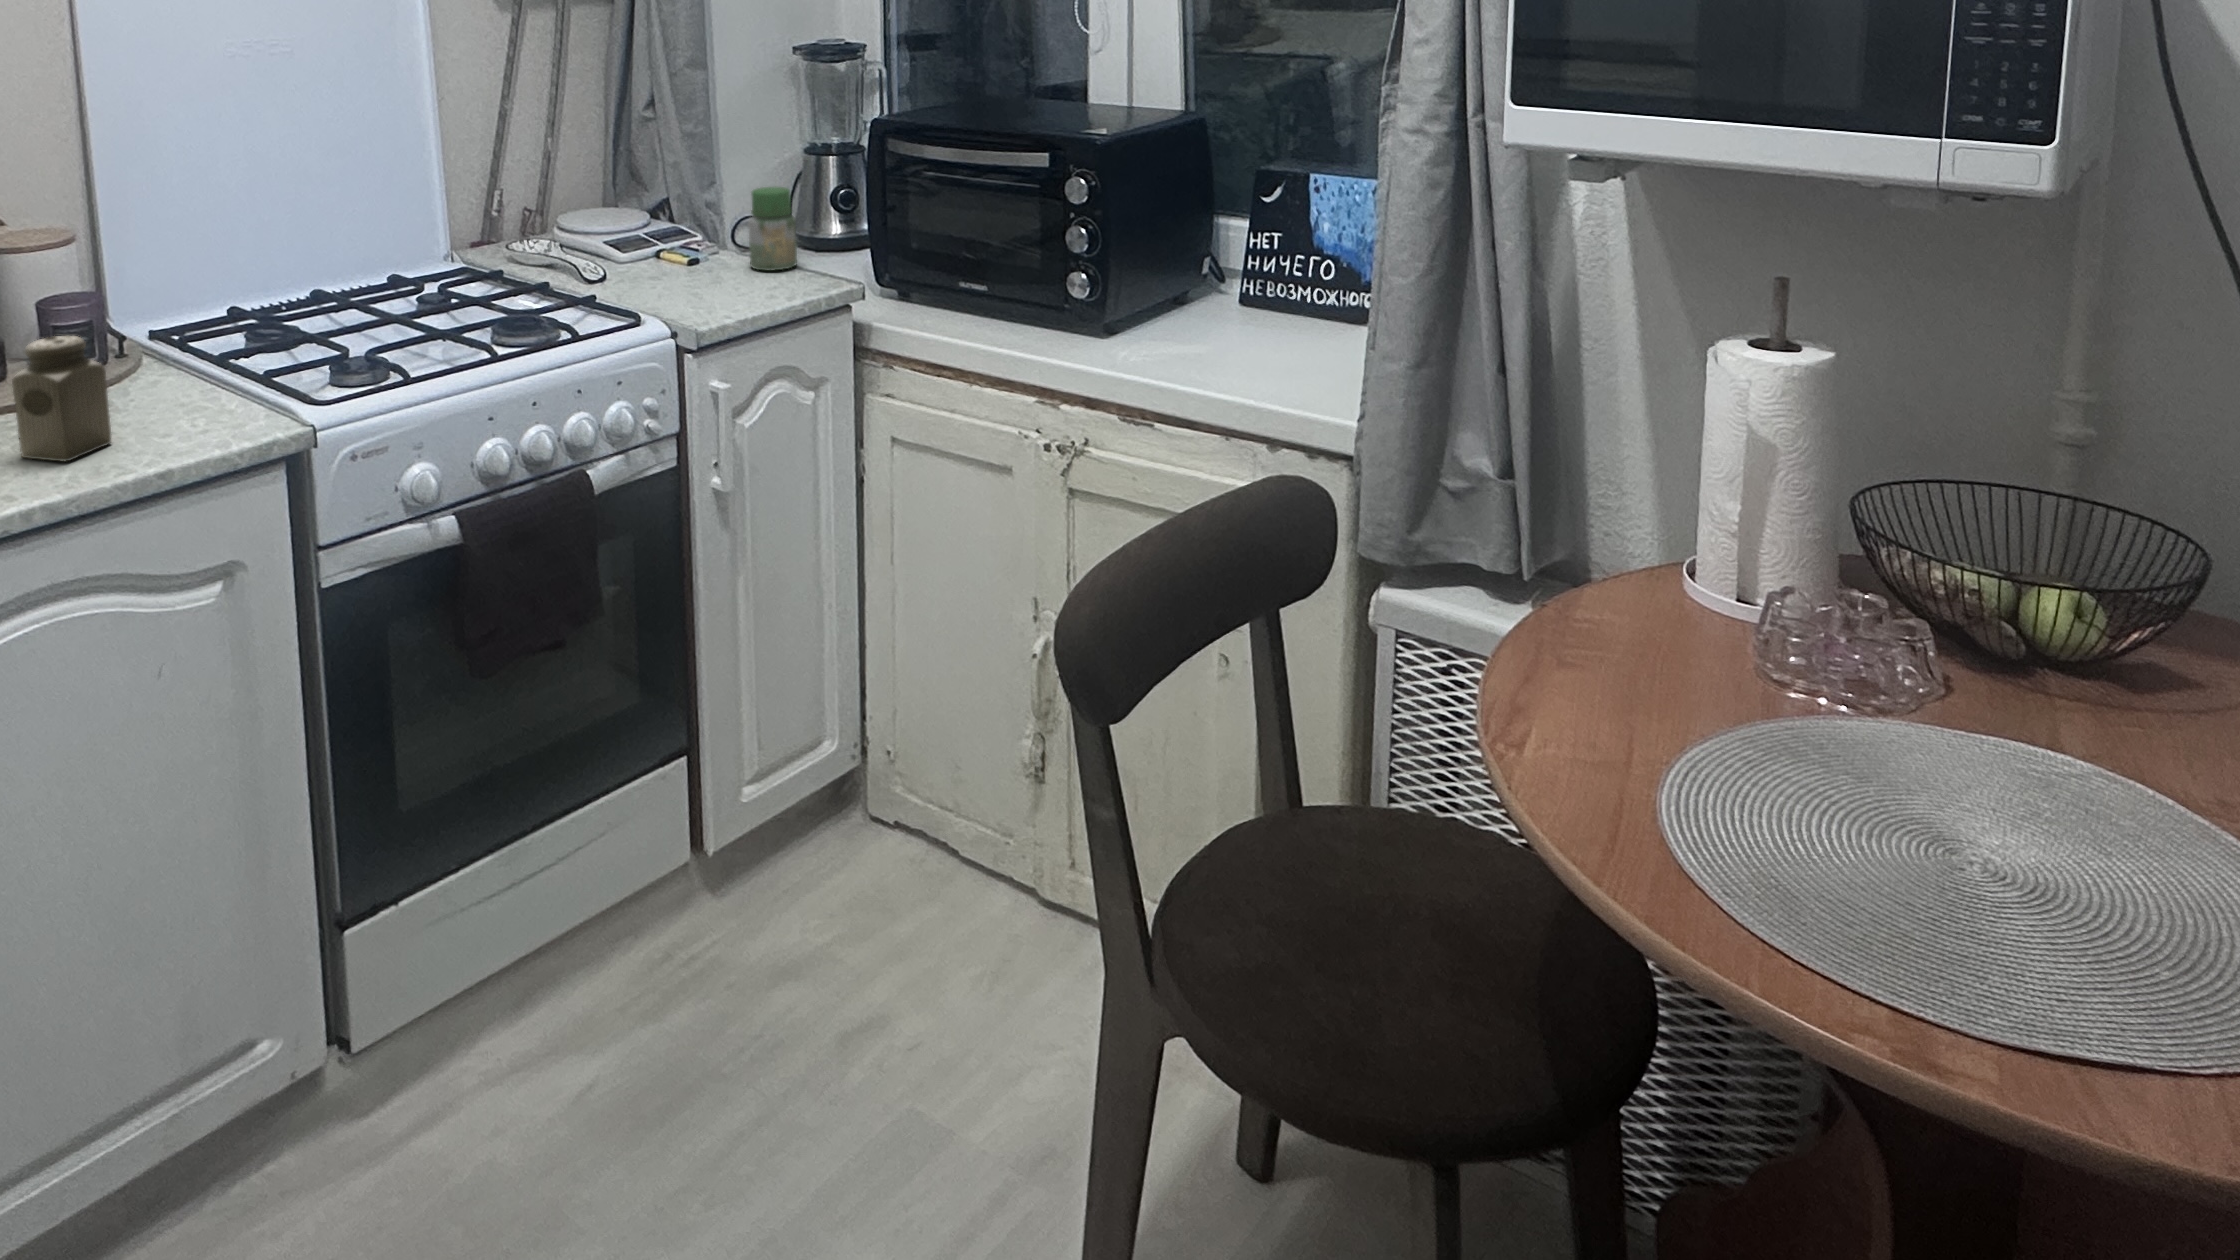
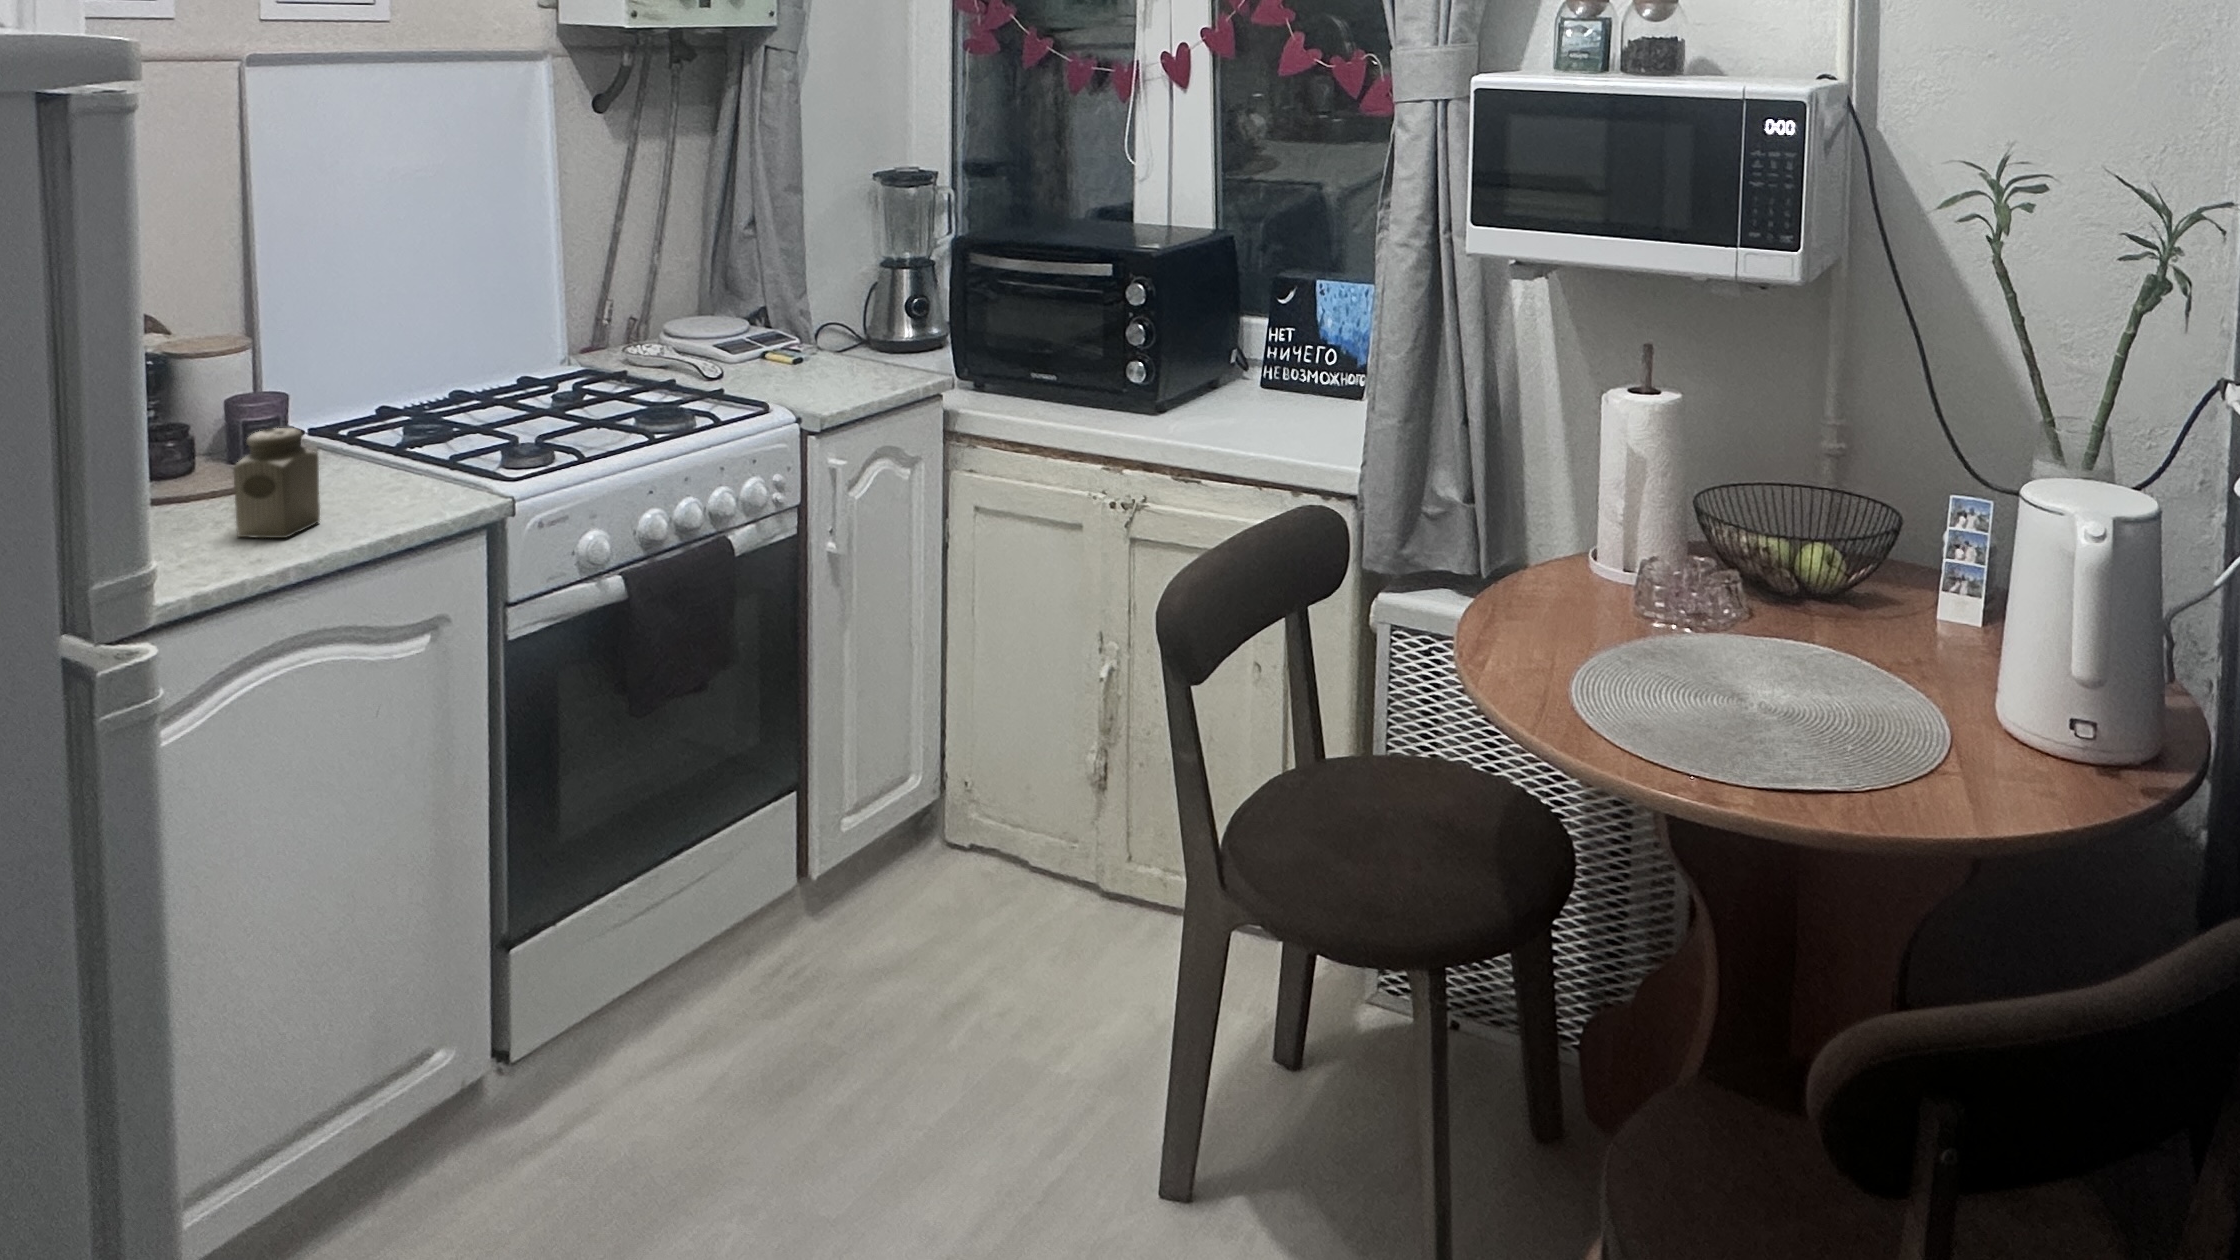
jar: present [748,187,797,271] -> none [852,294,895,366]

